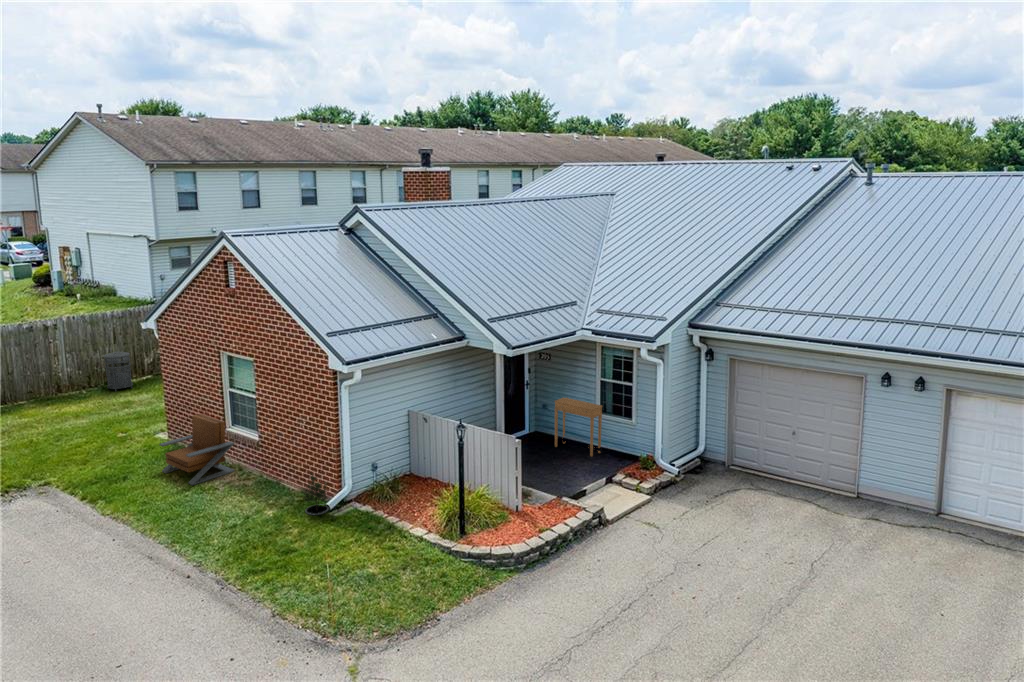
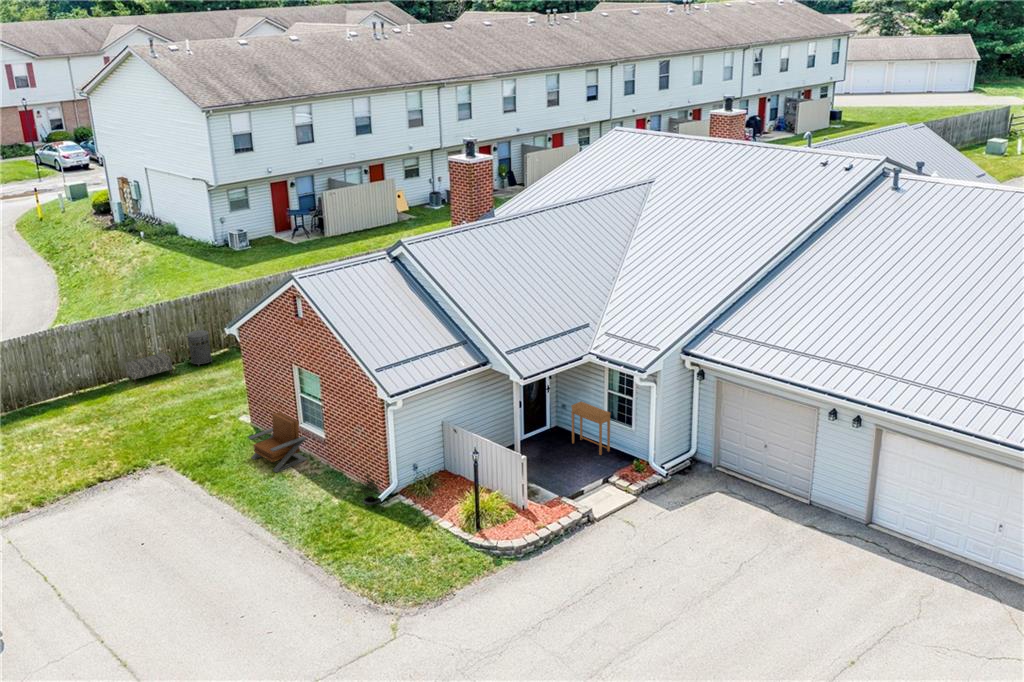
bench: none [24,375,83,407] -> present [125,353,172,384]

